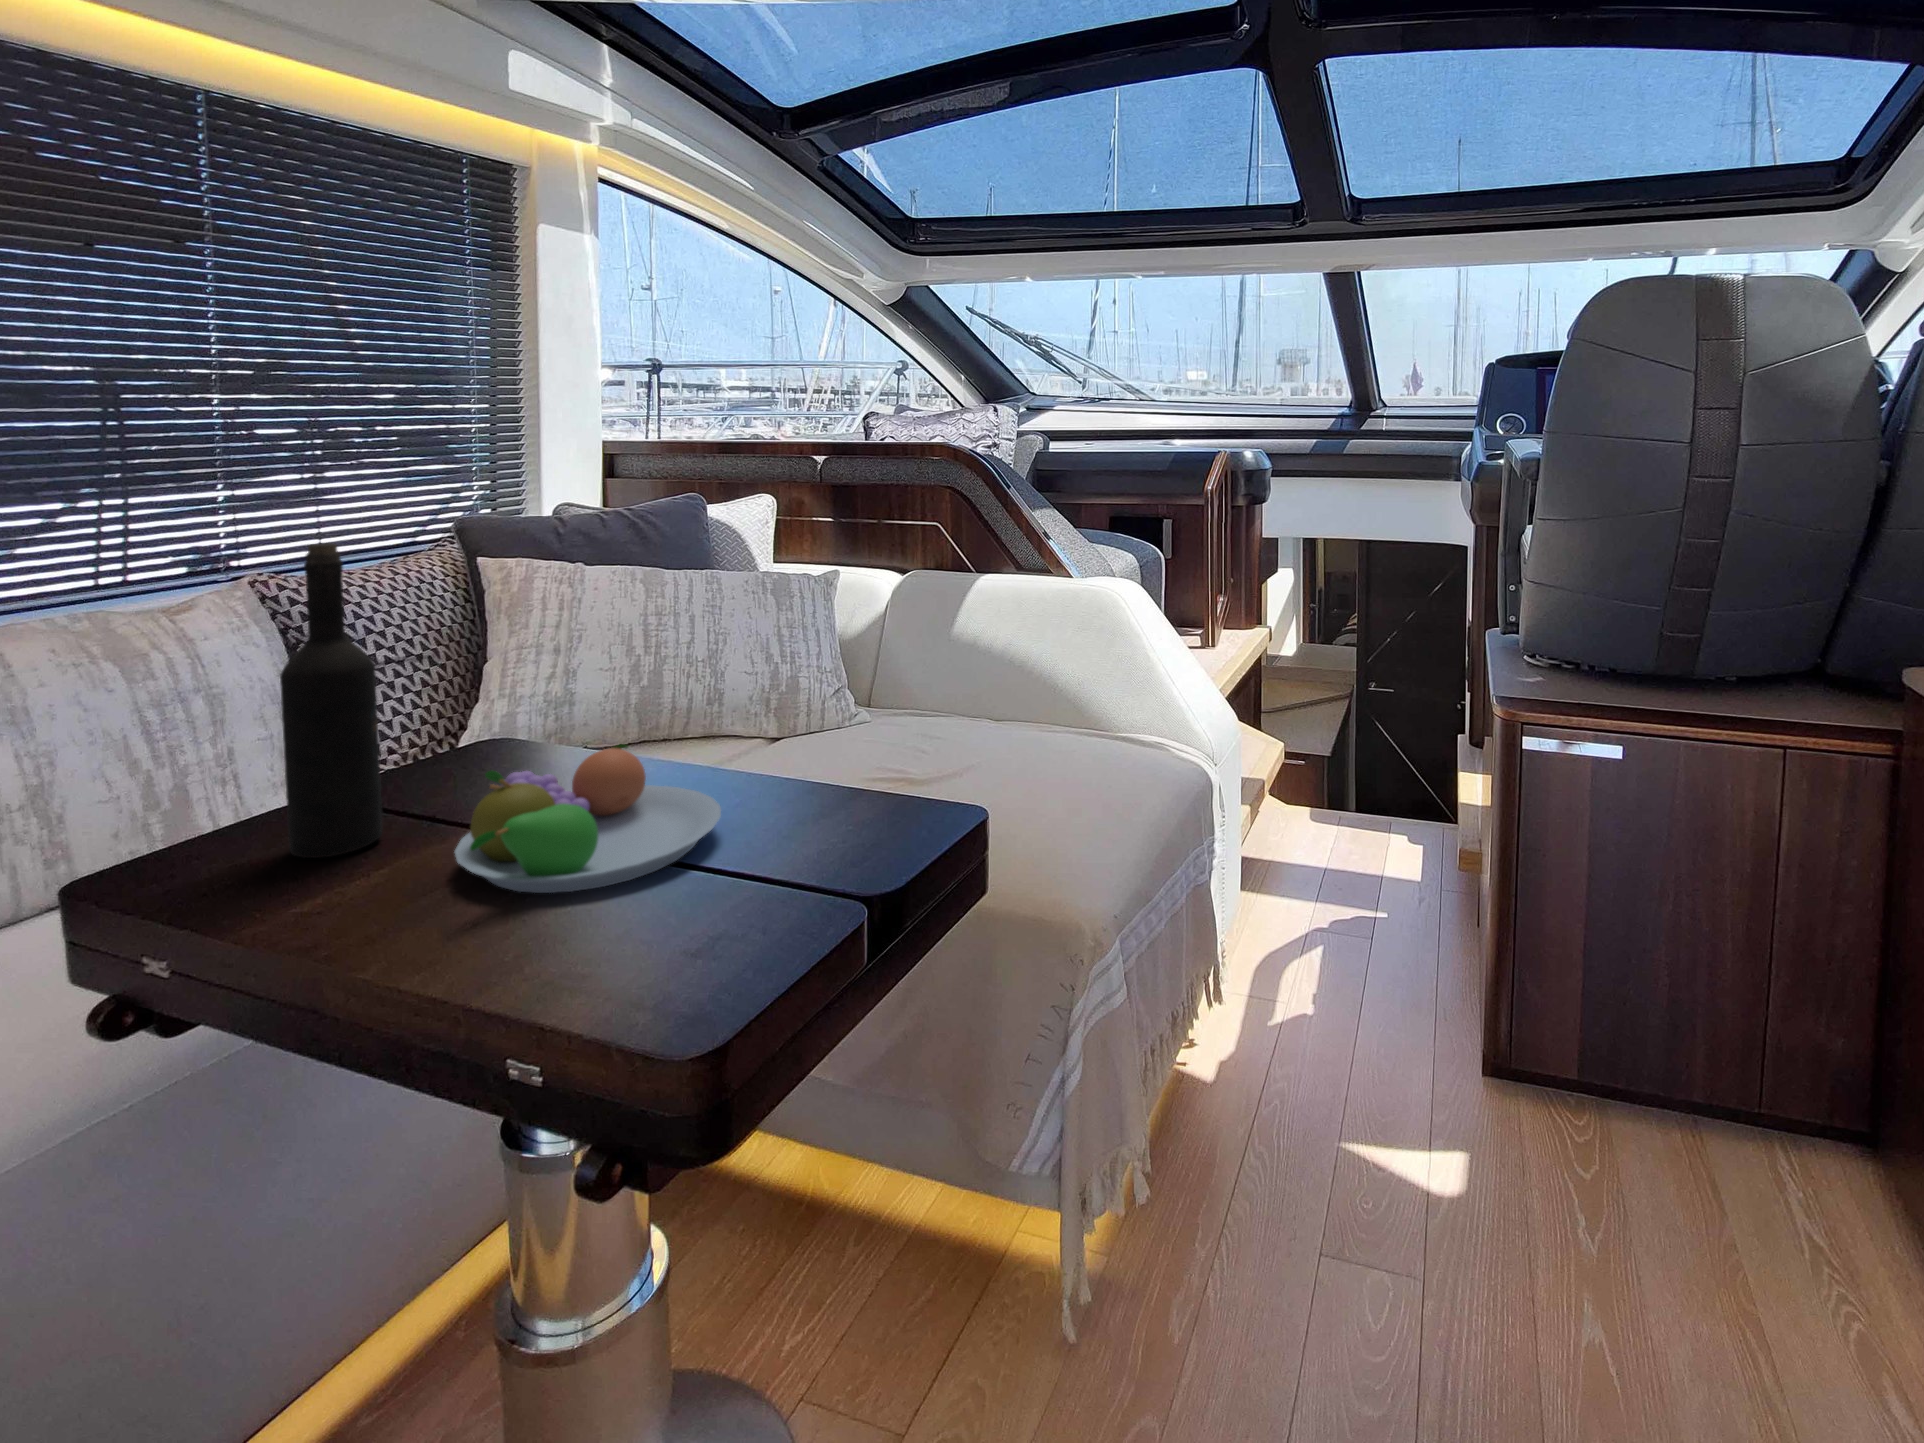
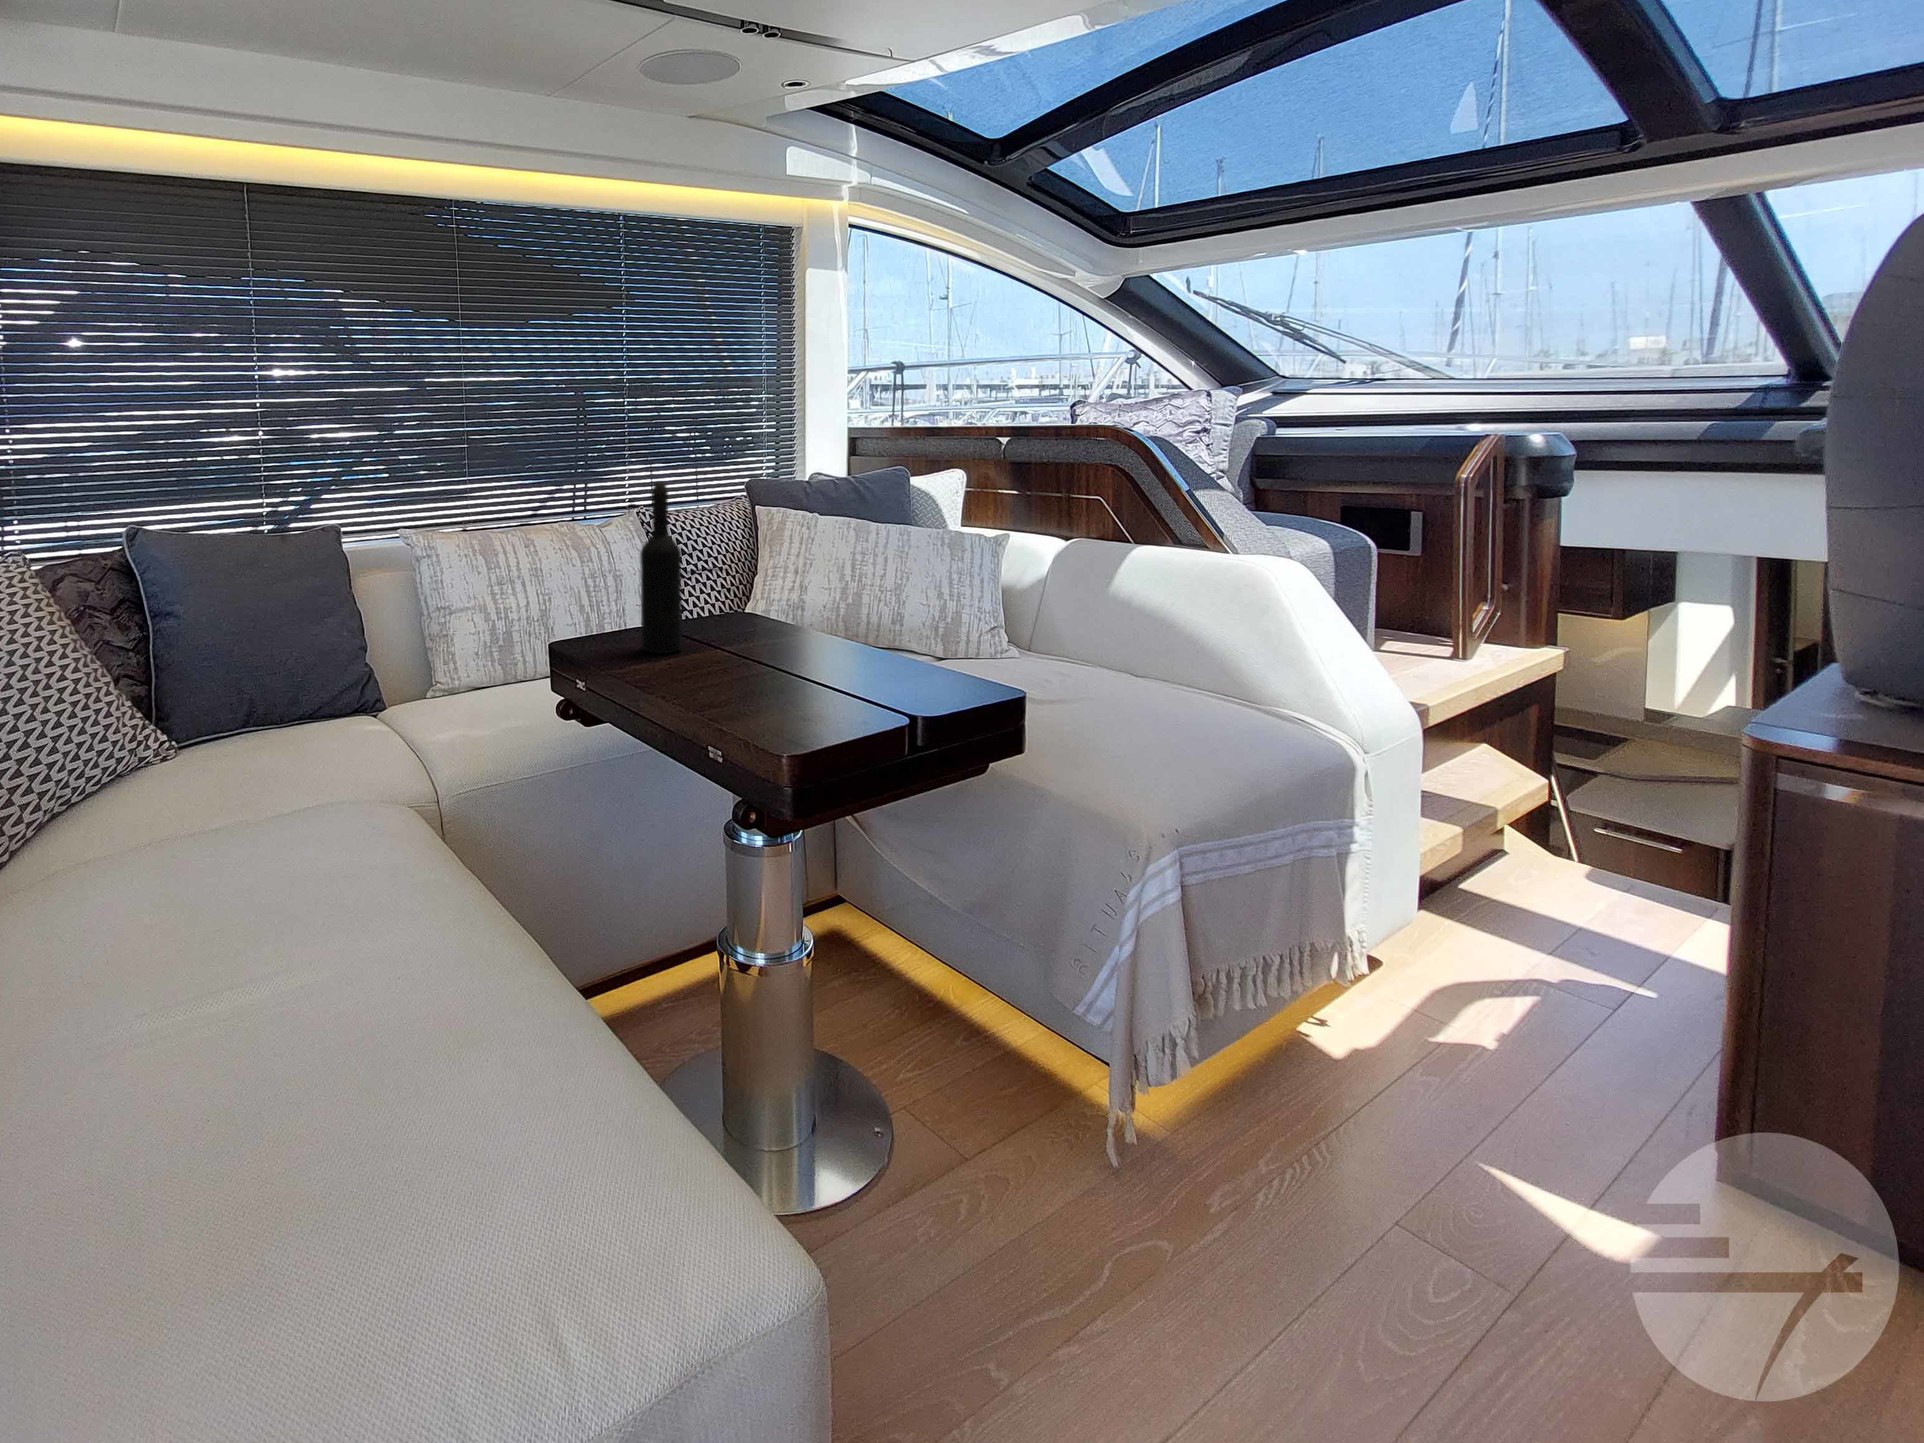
fruit bowl: present [455,744,721,893] -> none [710,614,854,688]

